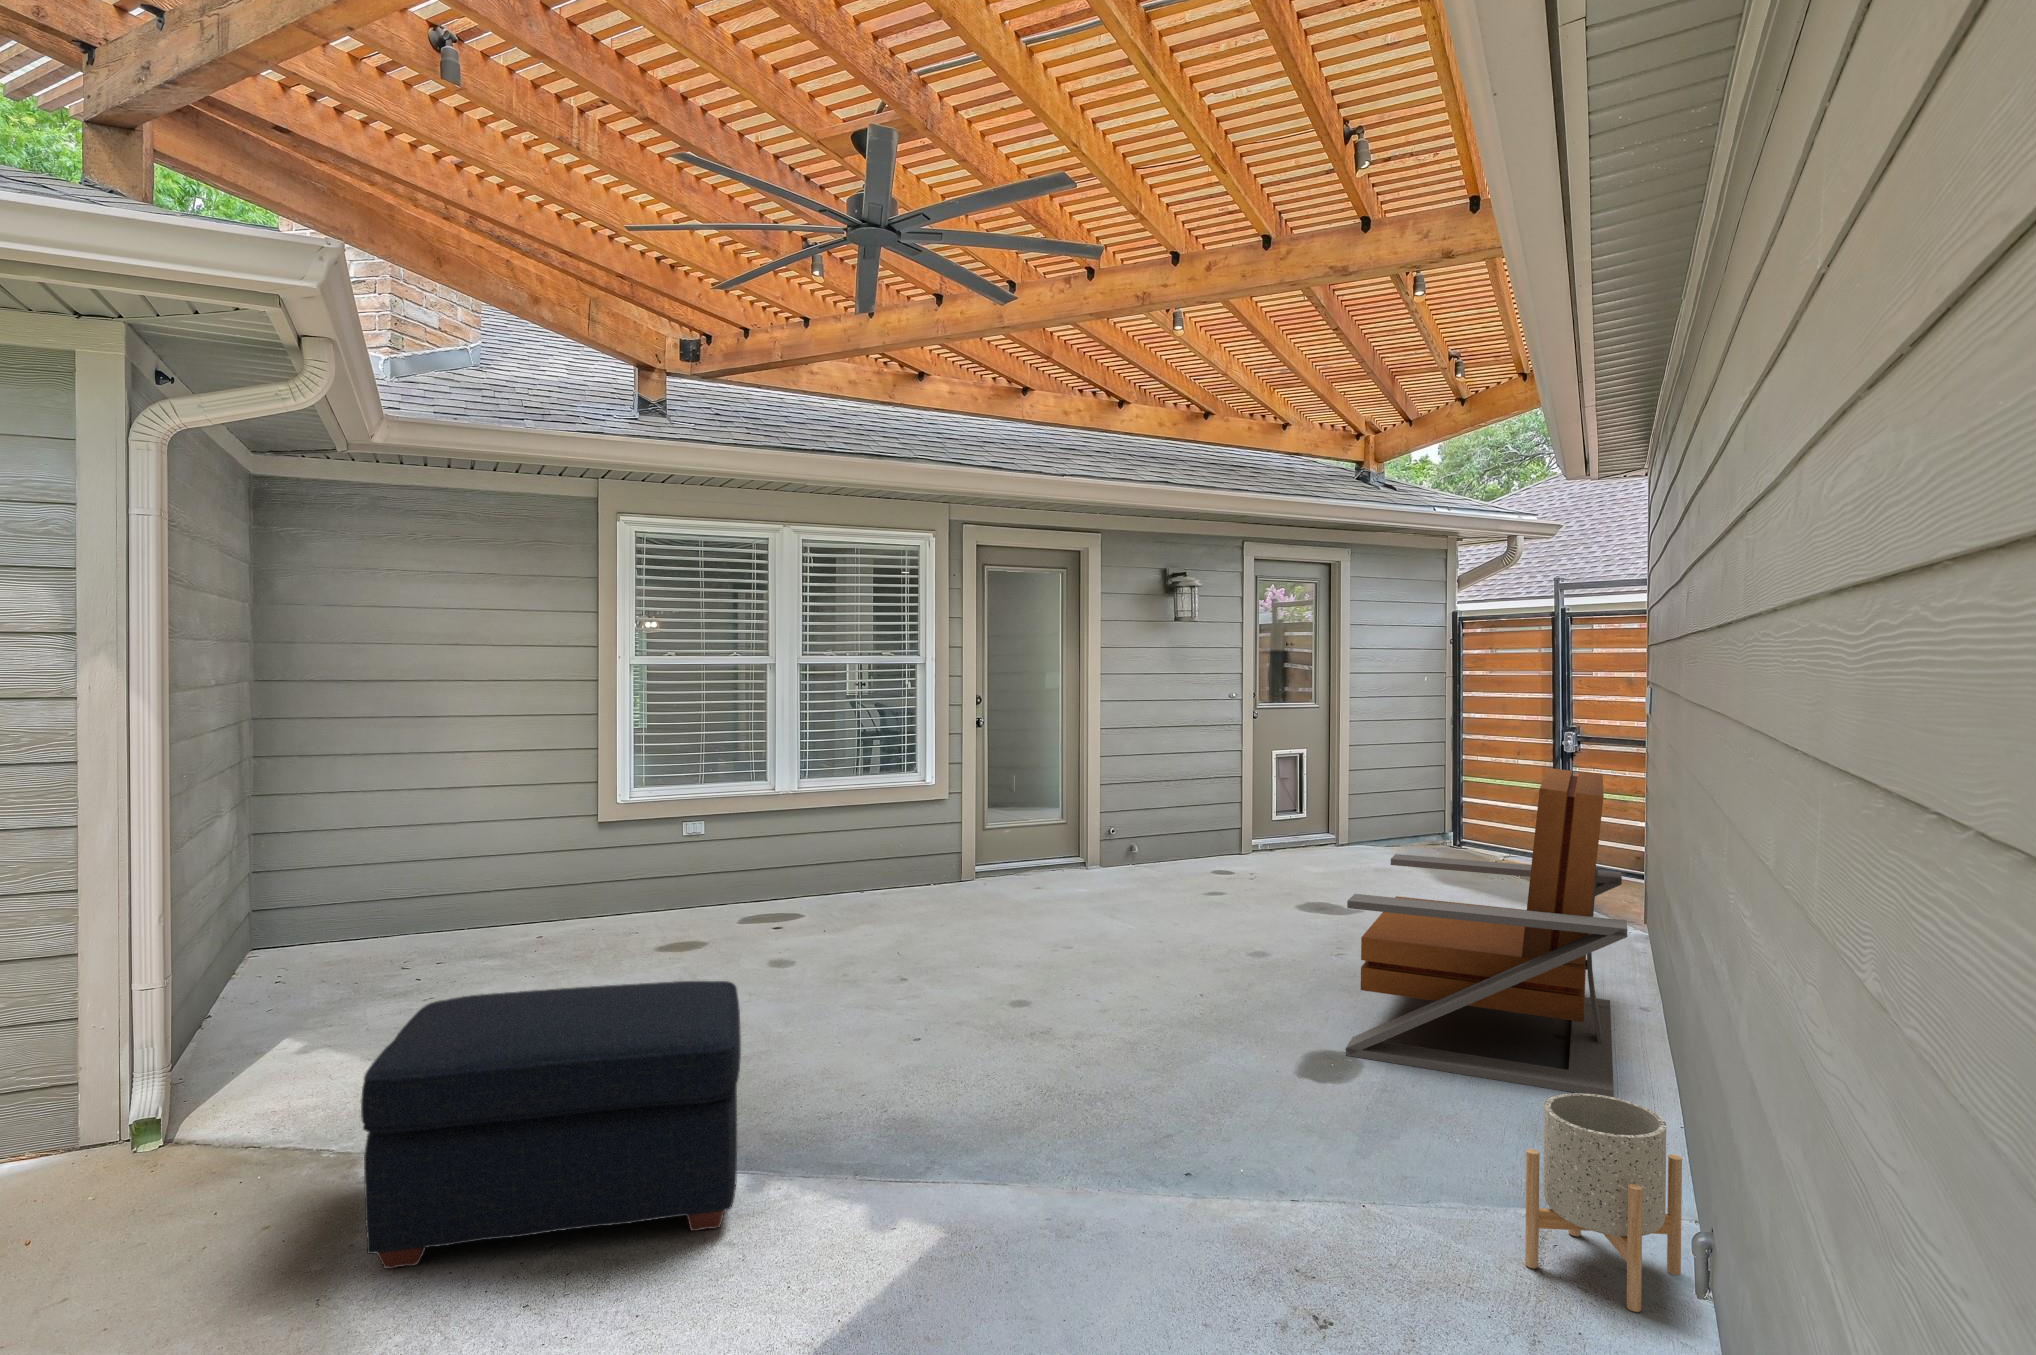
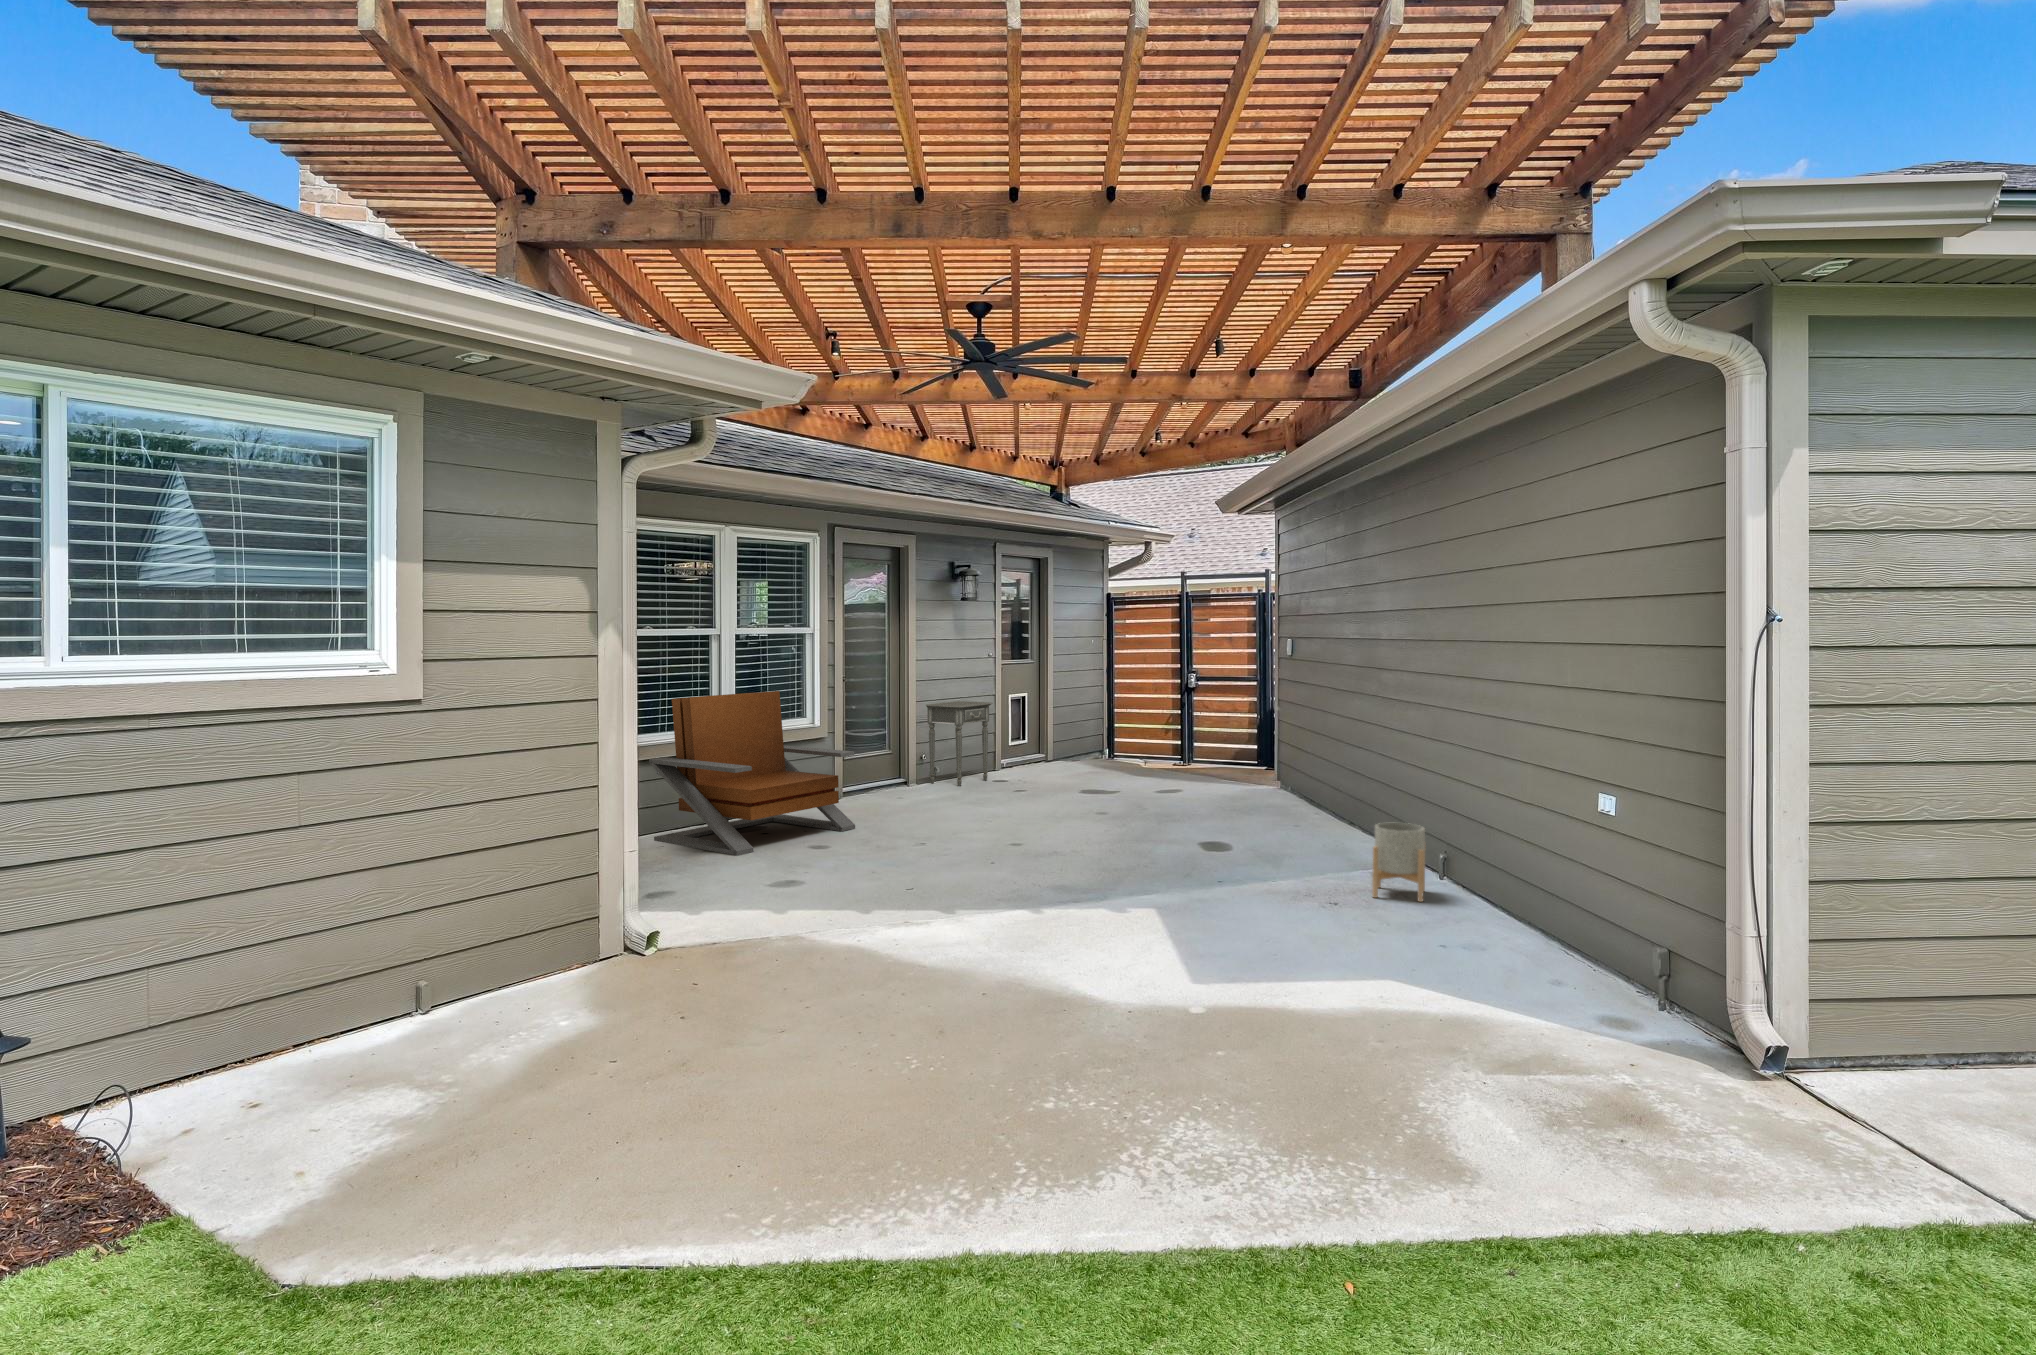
side table: none [1116,757,1212,876] -> present [926,701,993,786]
lounge chair: present [1346,768,1628,1097] -> present [649,691,855,856]
ottoman: present [361,981,741,1269] -> none [827,824,1047,977]

